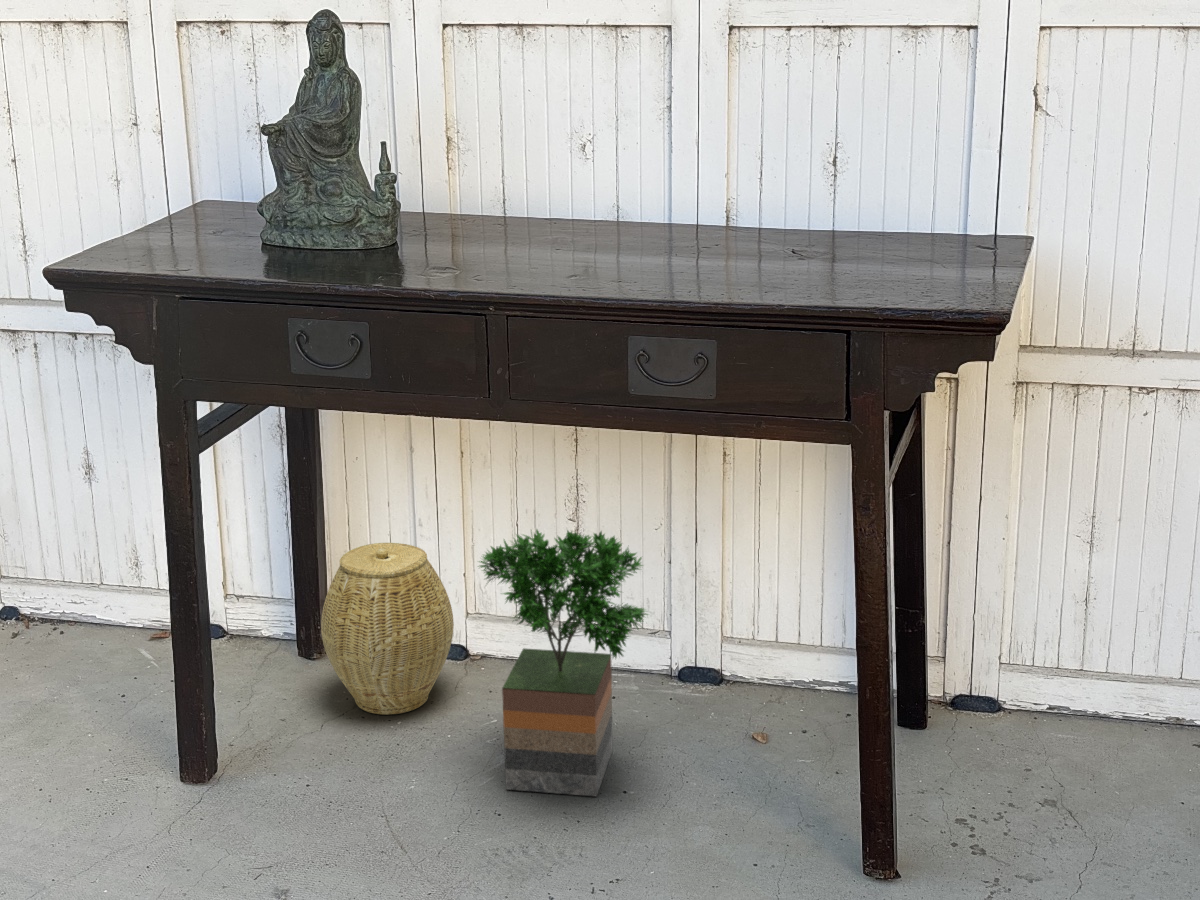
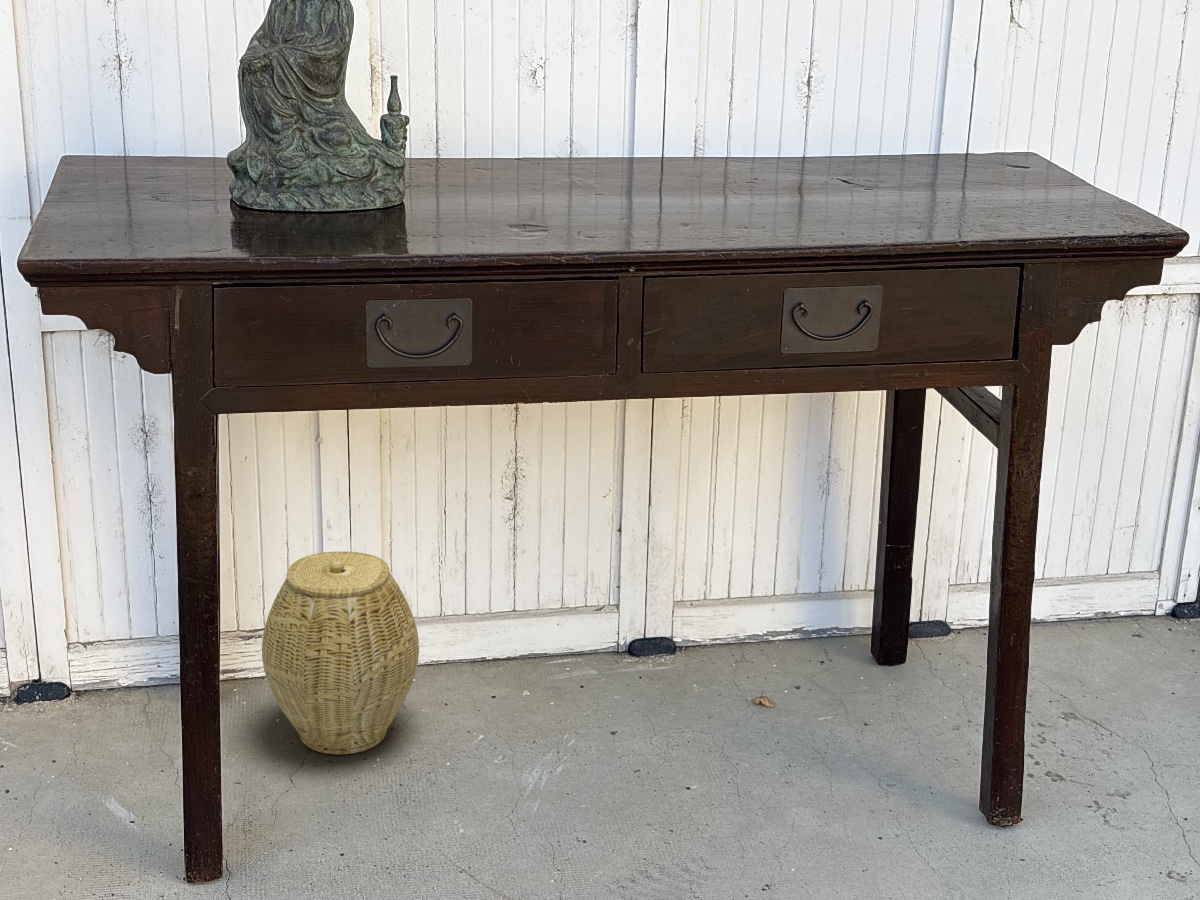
potted tree: present [480,530,647,796] -> none [513,506,724,810]

